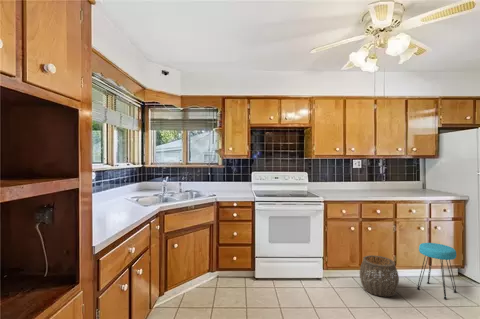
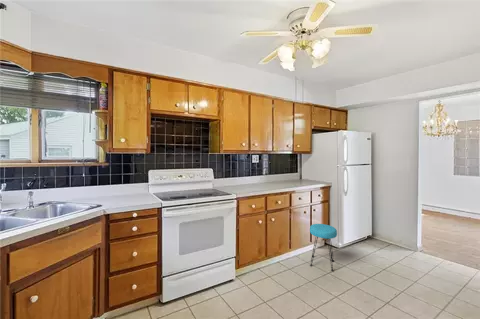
woven basket: present [360,255,399,297] -> none [270,244,304,285]

